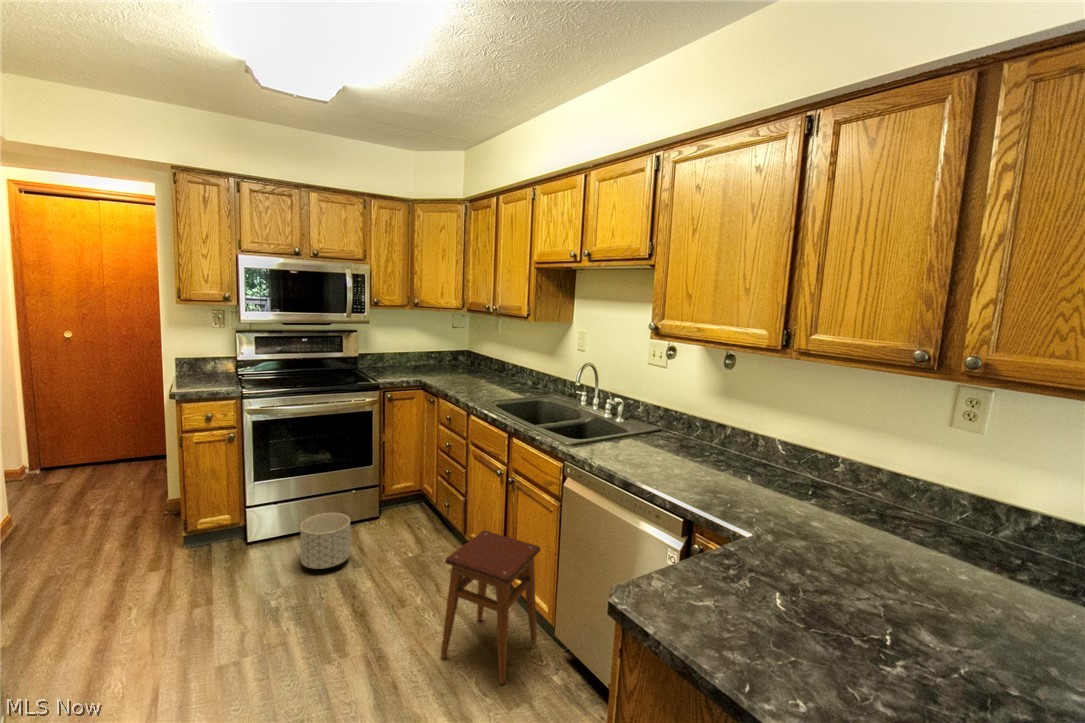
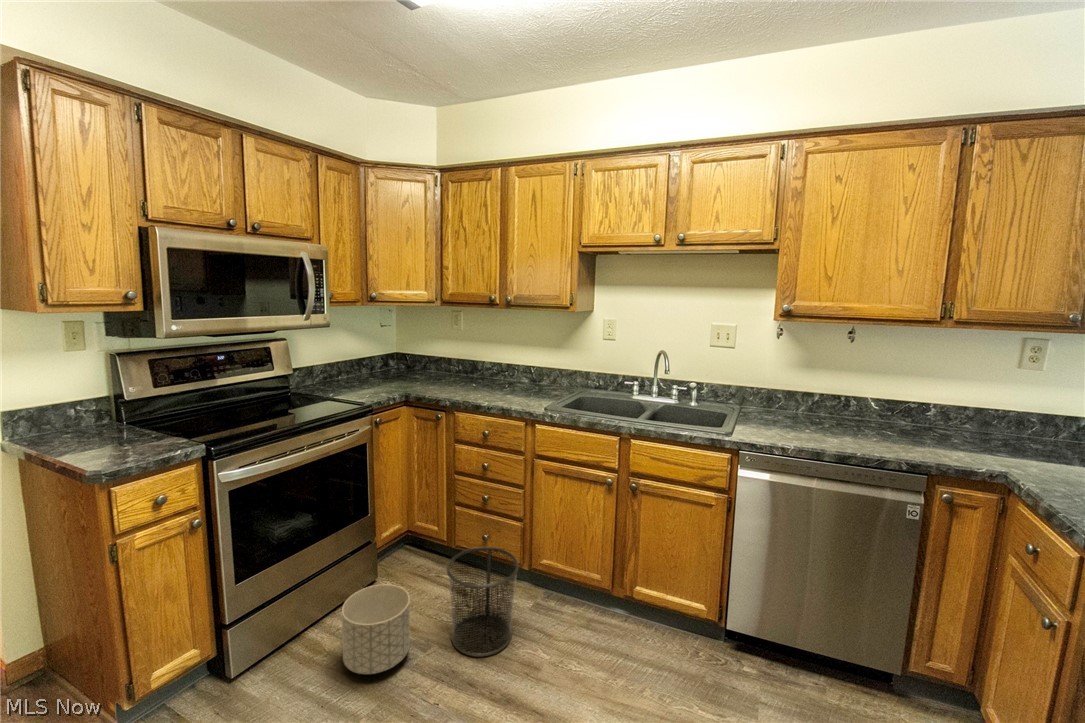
waste bin: none [368,506,427,588] -> present [447,547,519,657]
stool: present [441,530,540,684] -> none [620,544,730,704]

